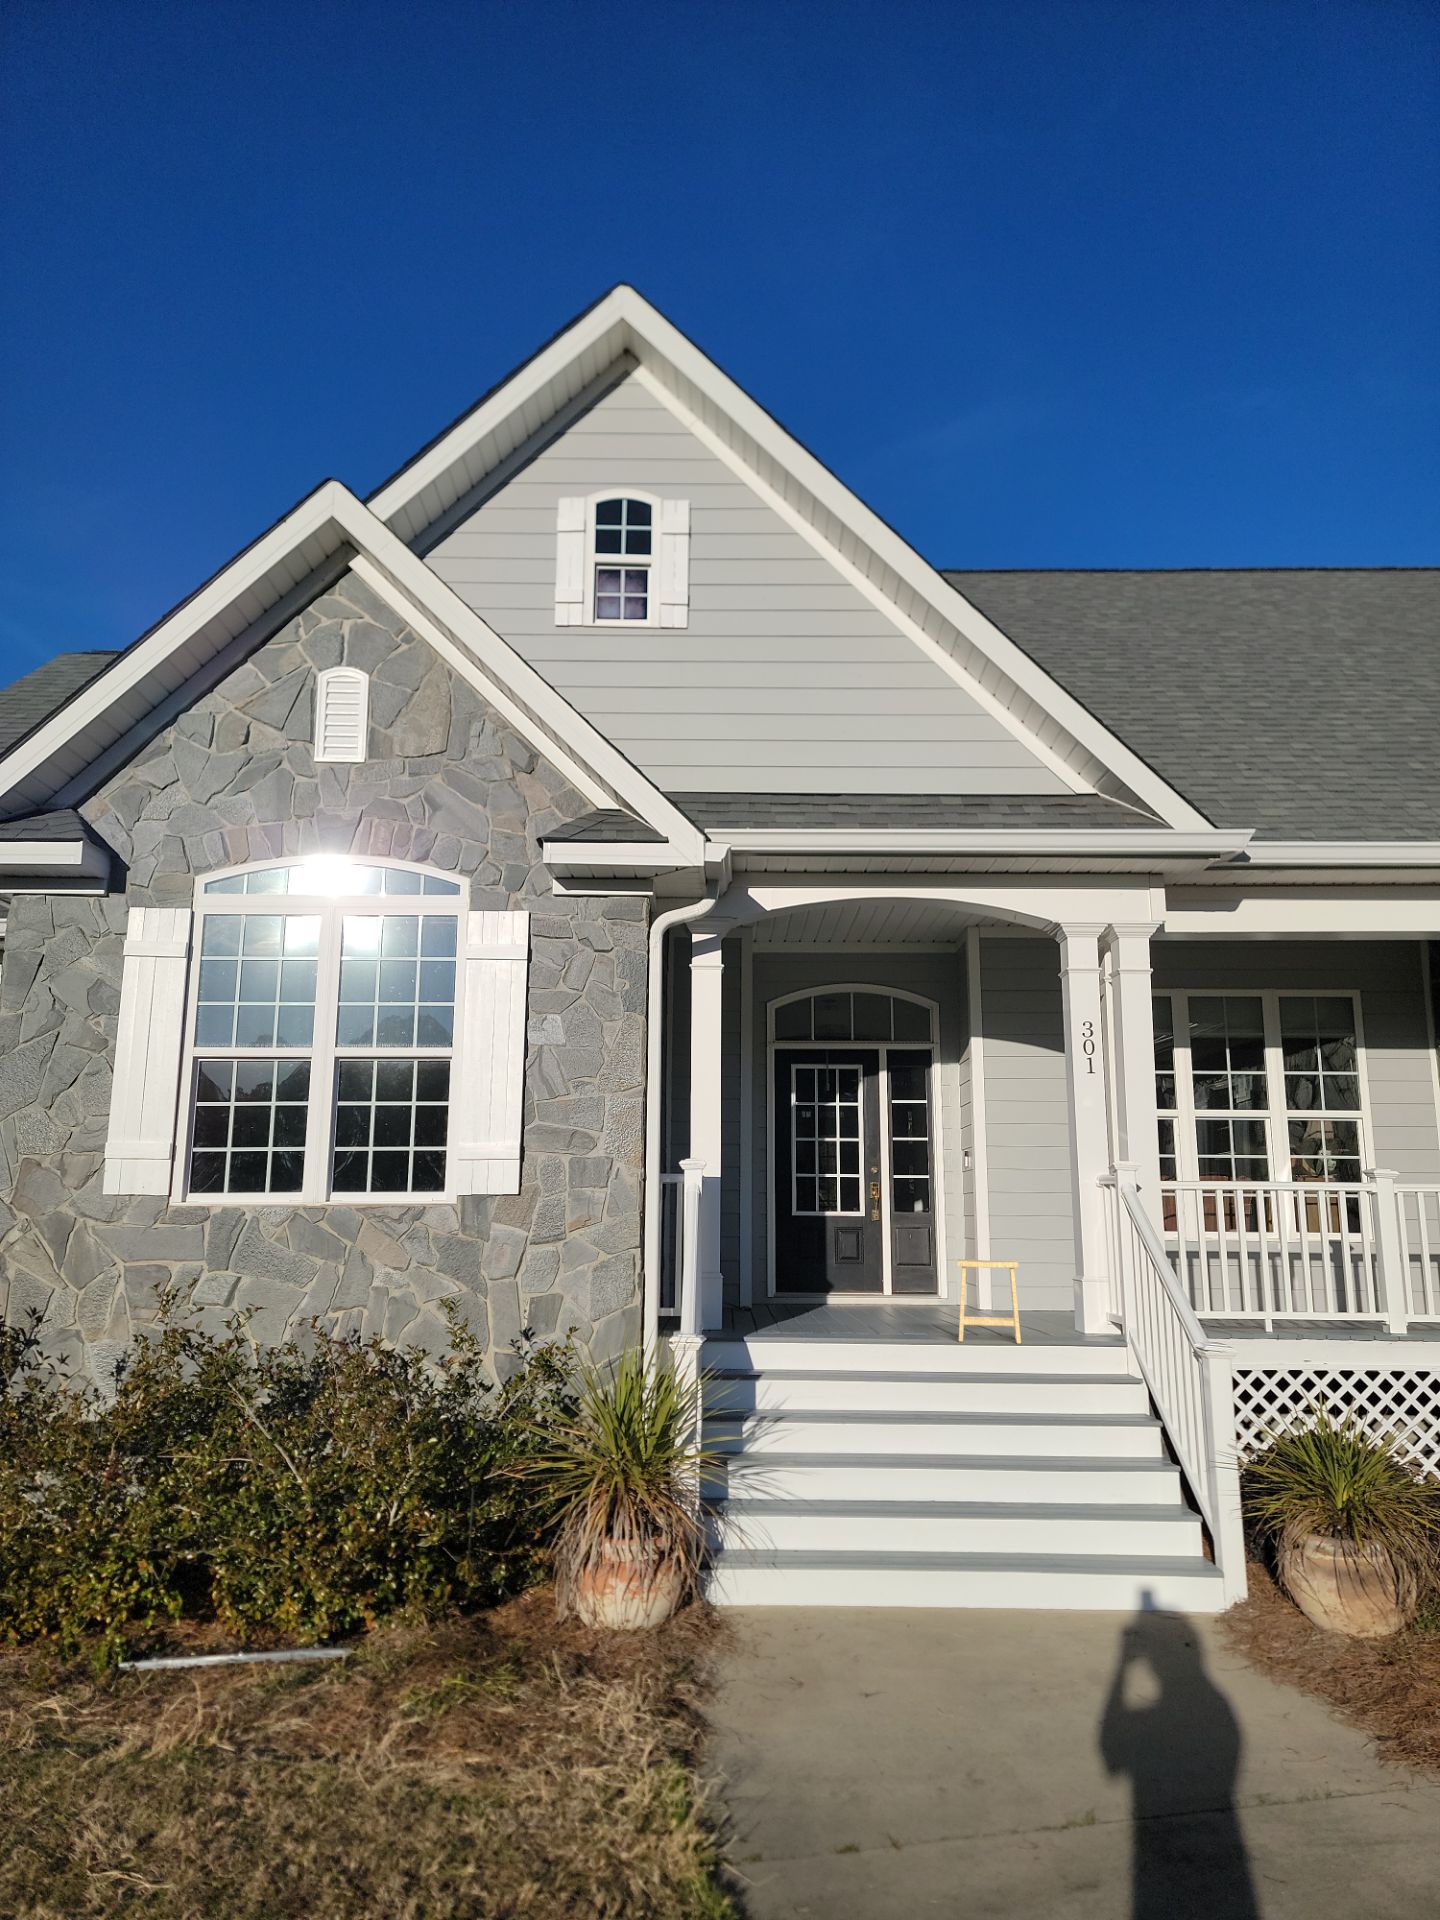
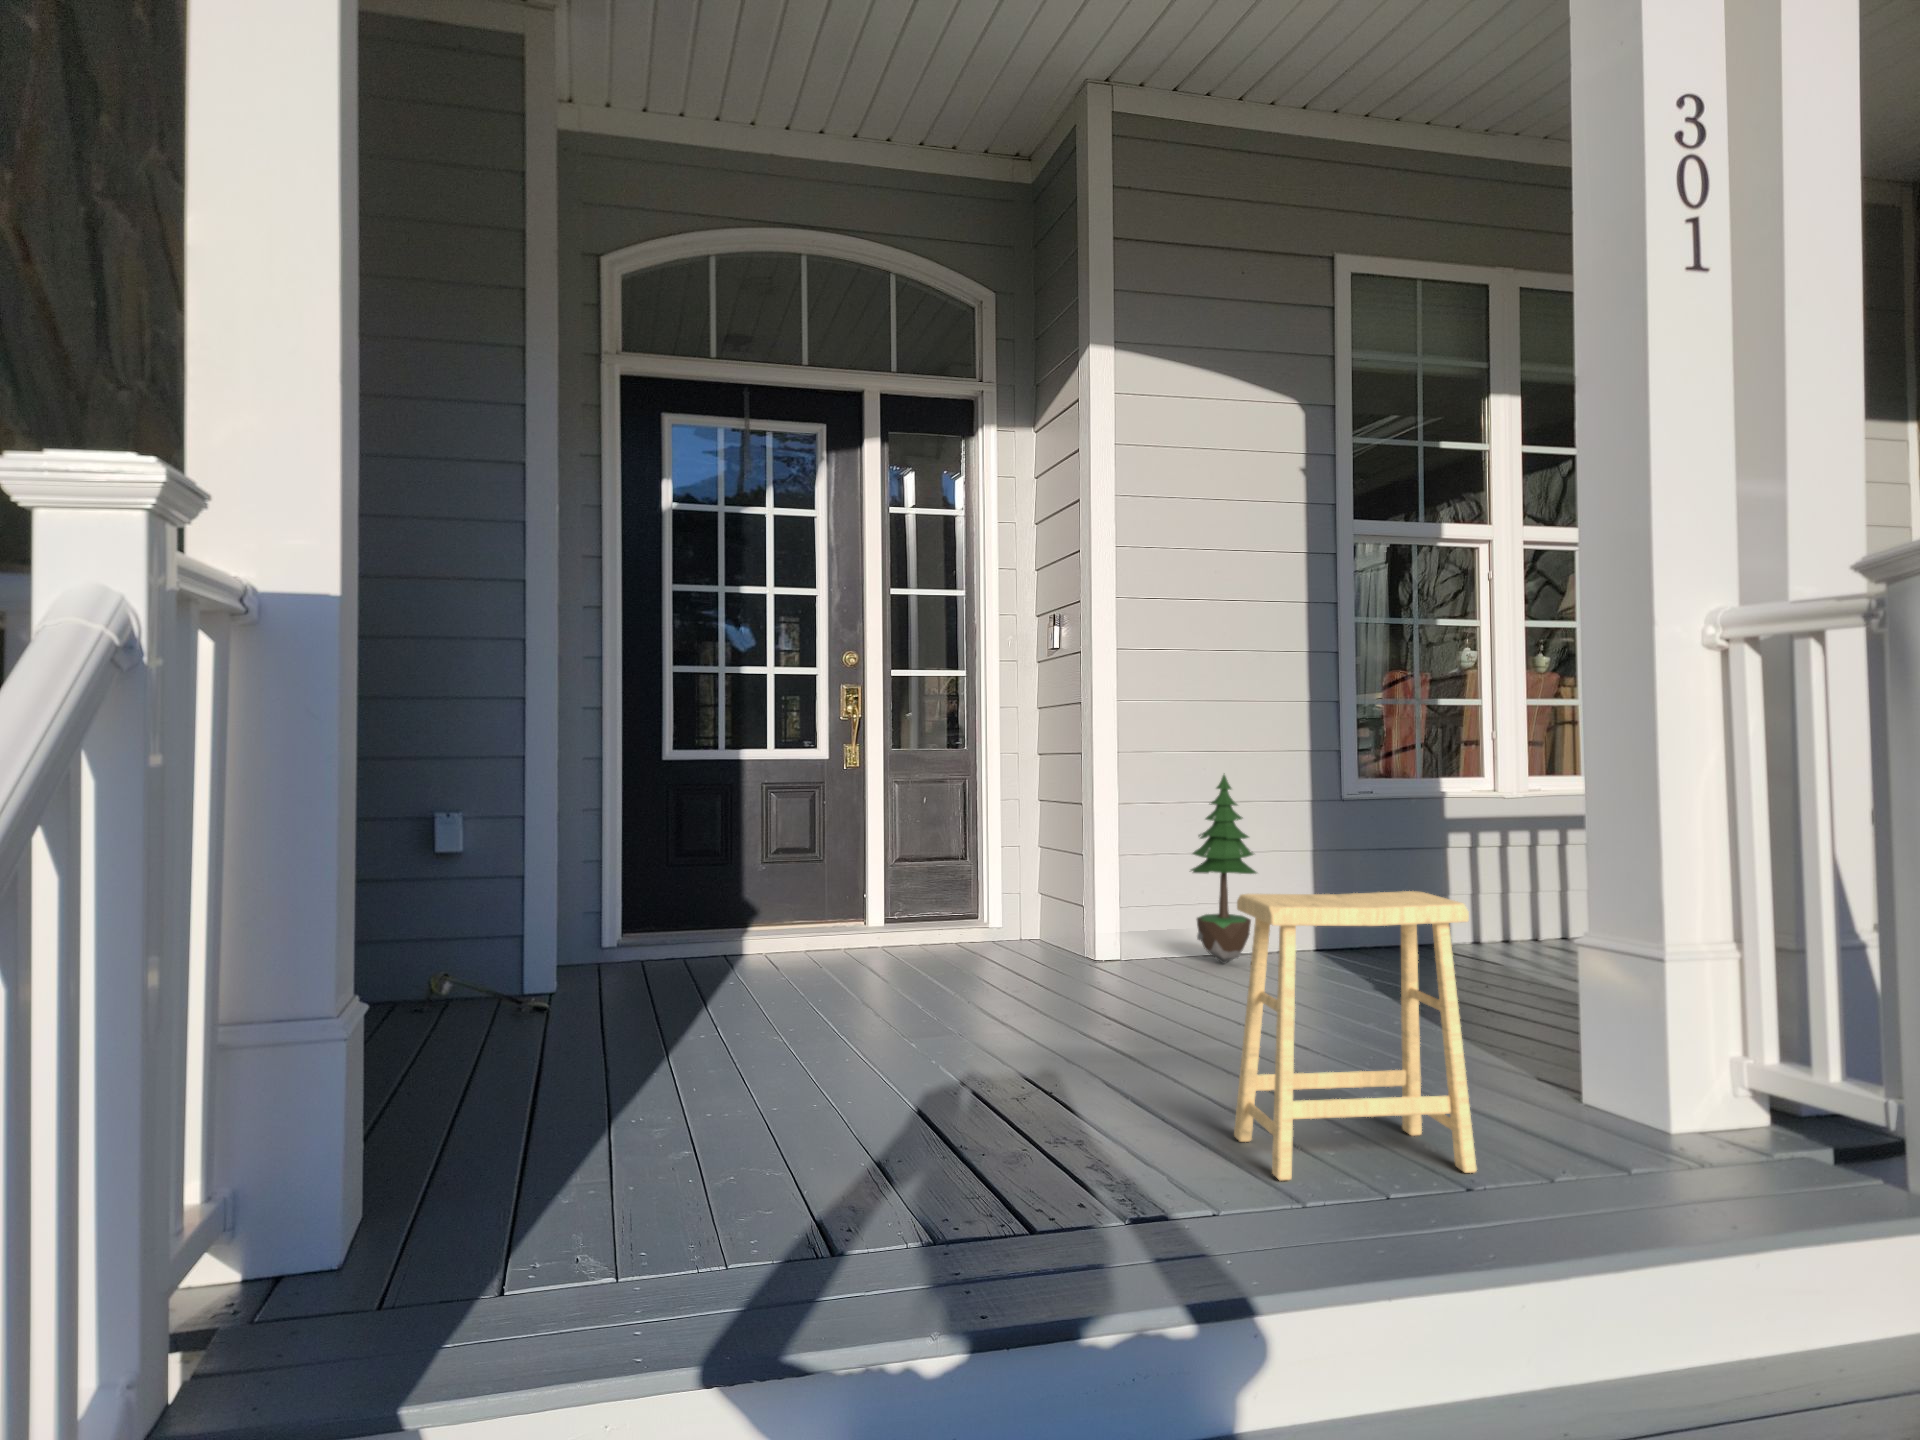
potted tree: none [1014,1226,1045,1312] -> present [1191,775,1256,964]

